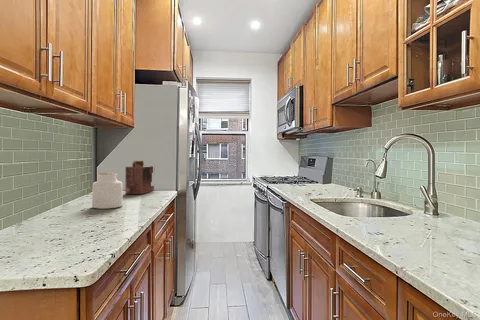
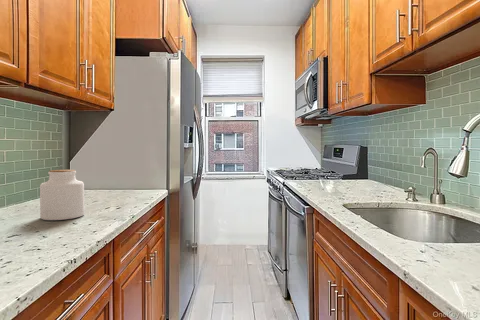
toaster: present [125,160,154,194] -> none [101,152,141,196]

